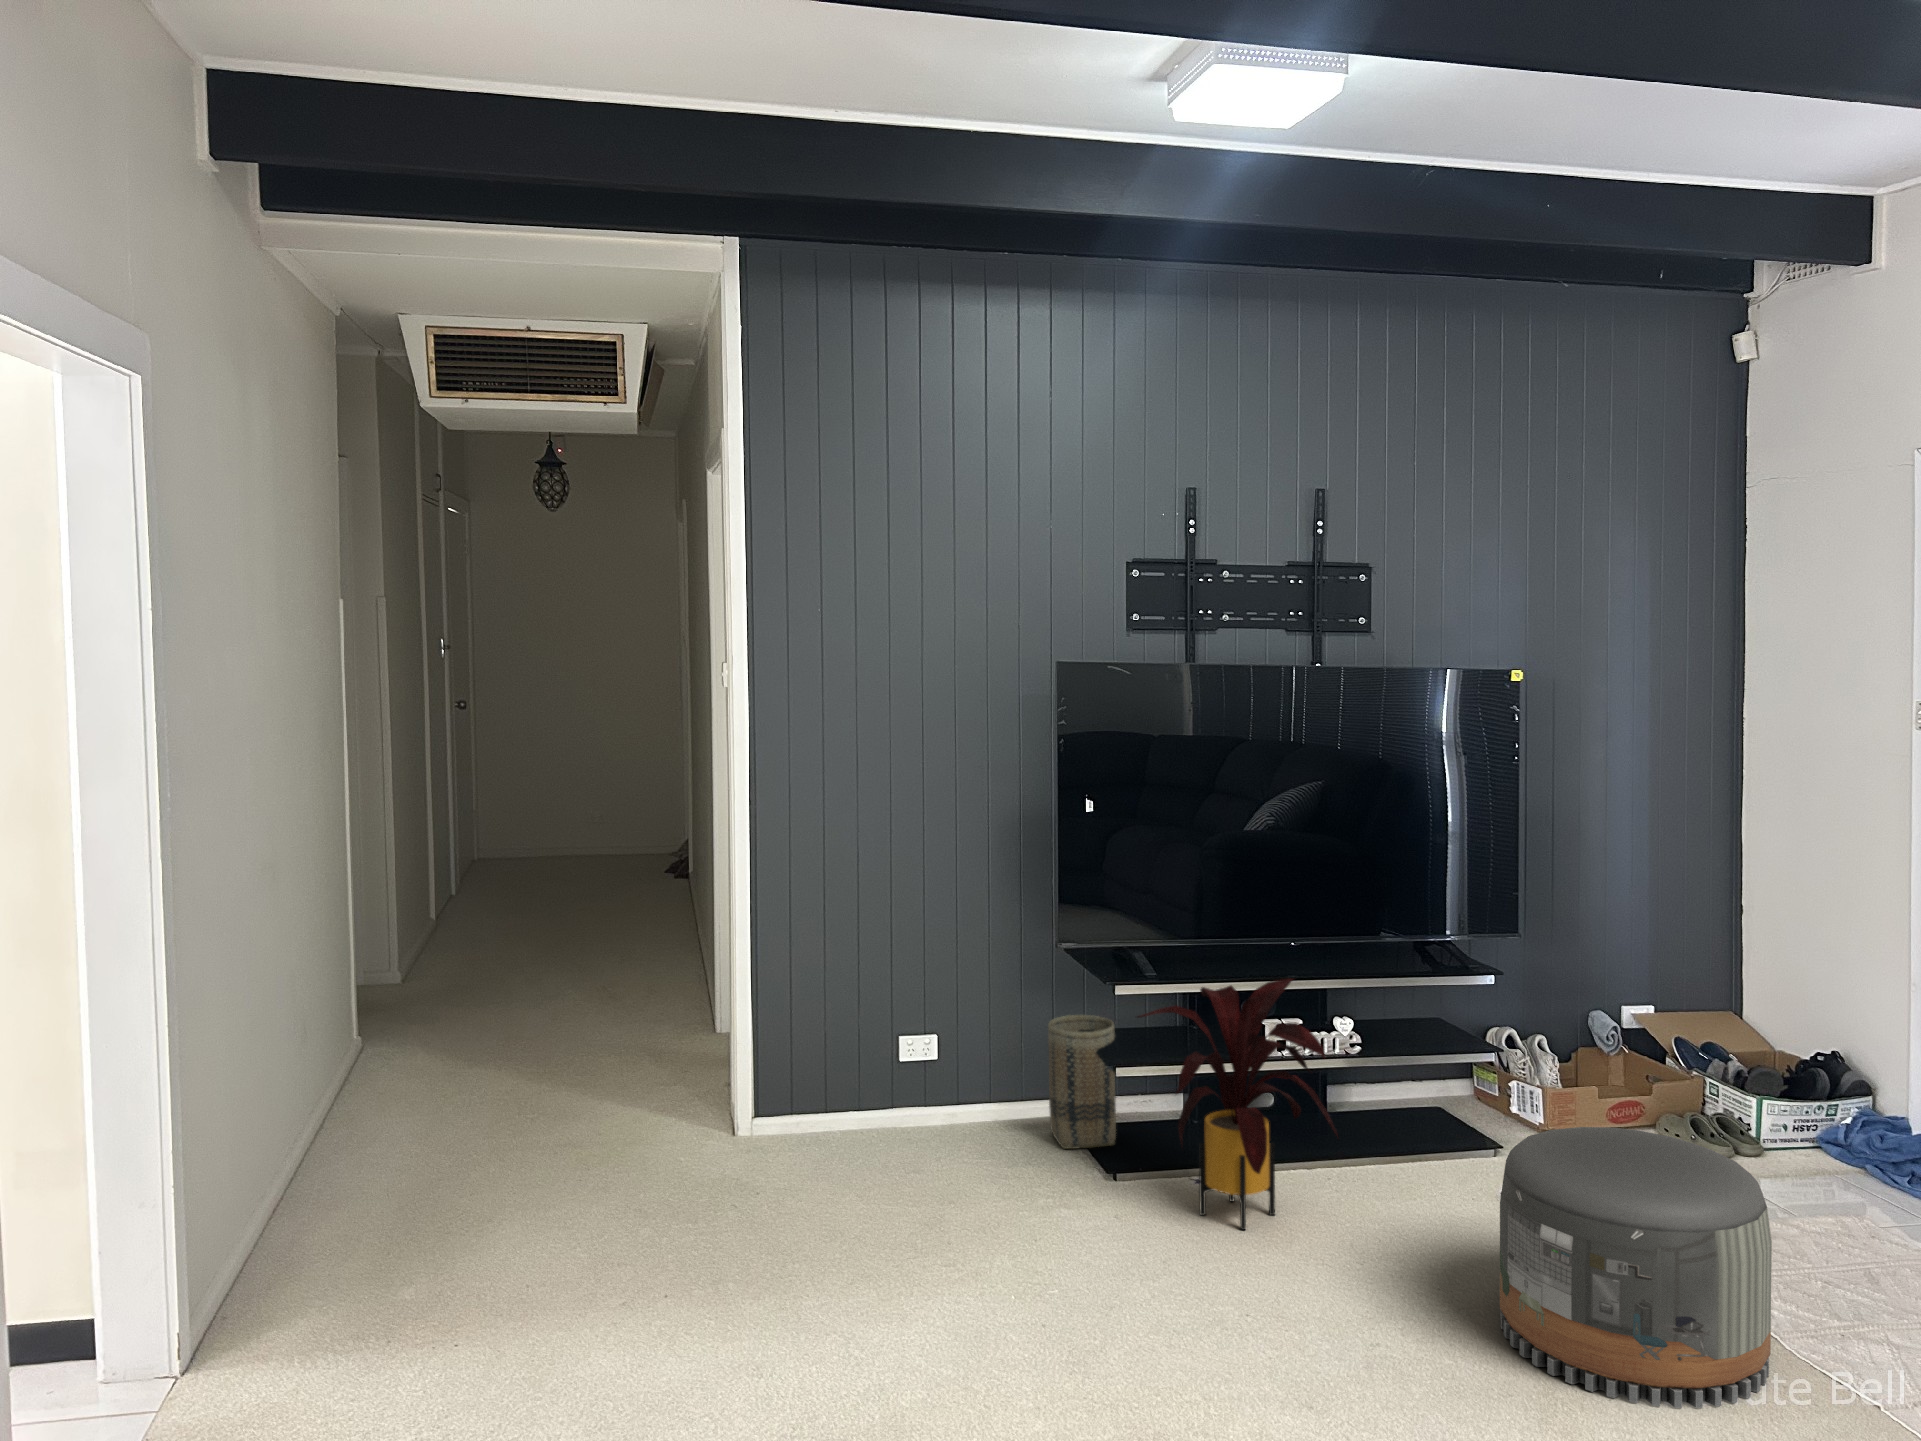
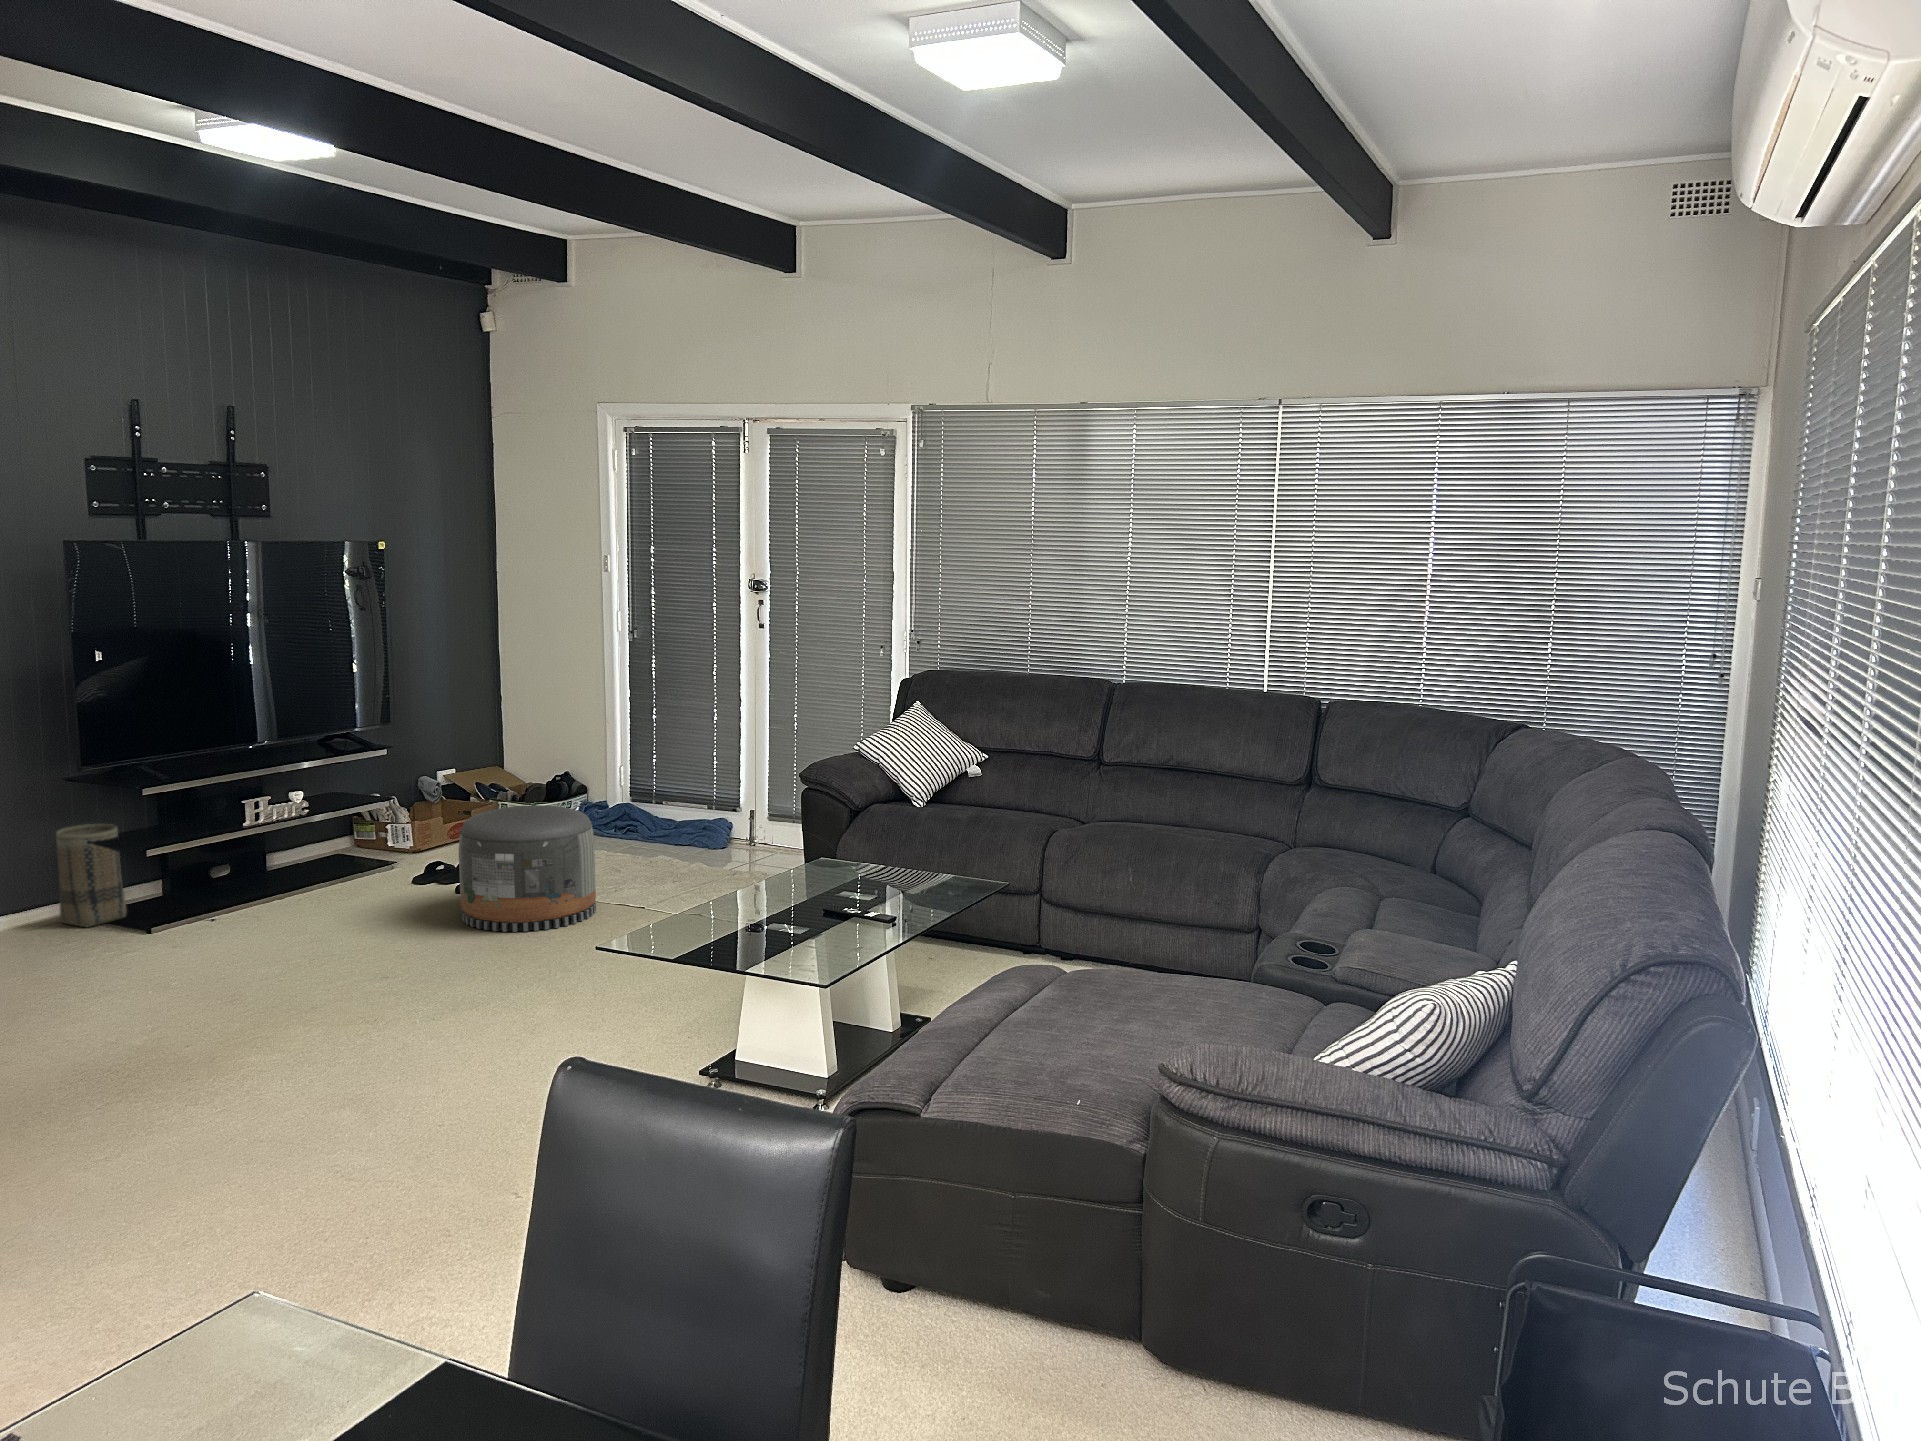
house plant: present [1137,978,1338,1230] -> none [177,763,342,930]

